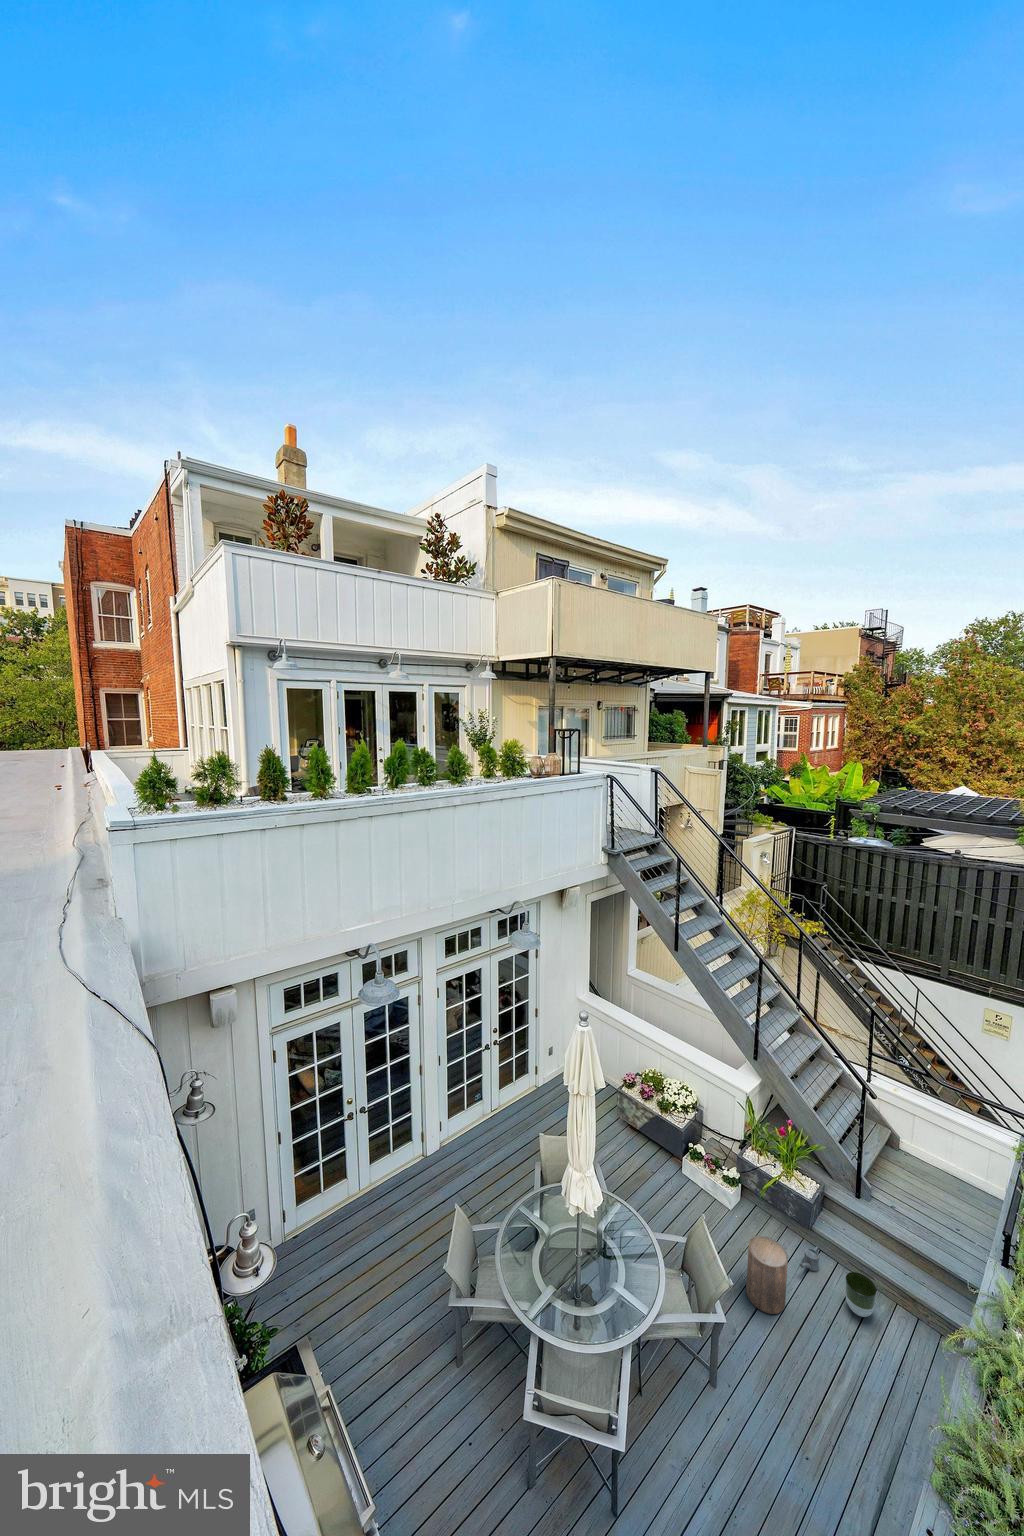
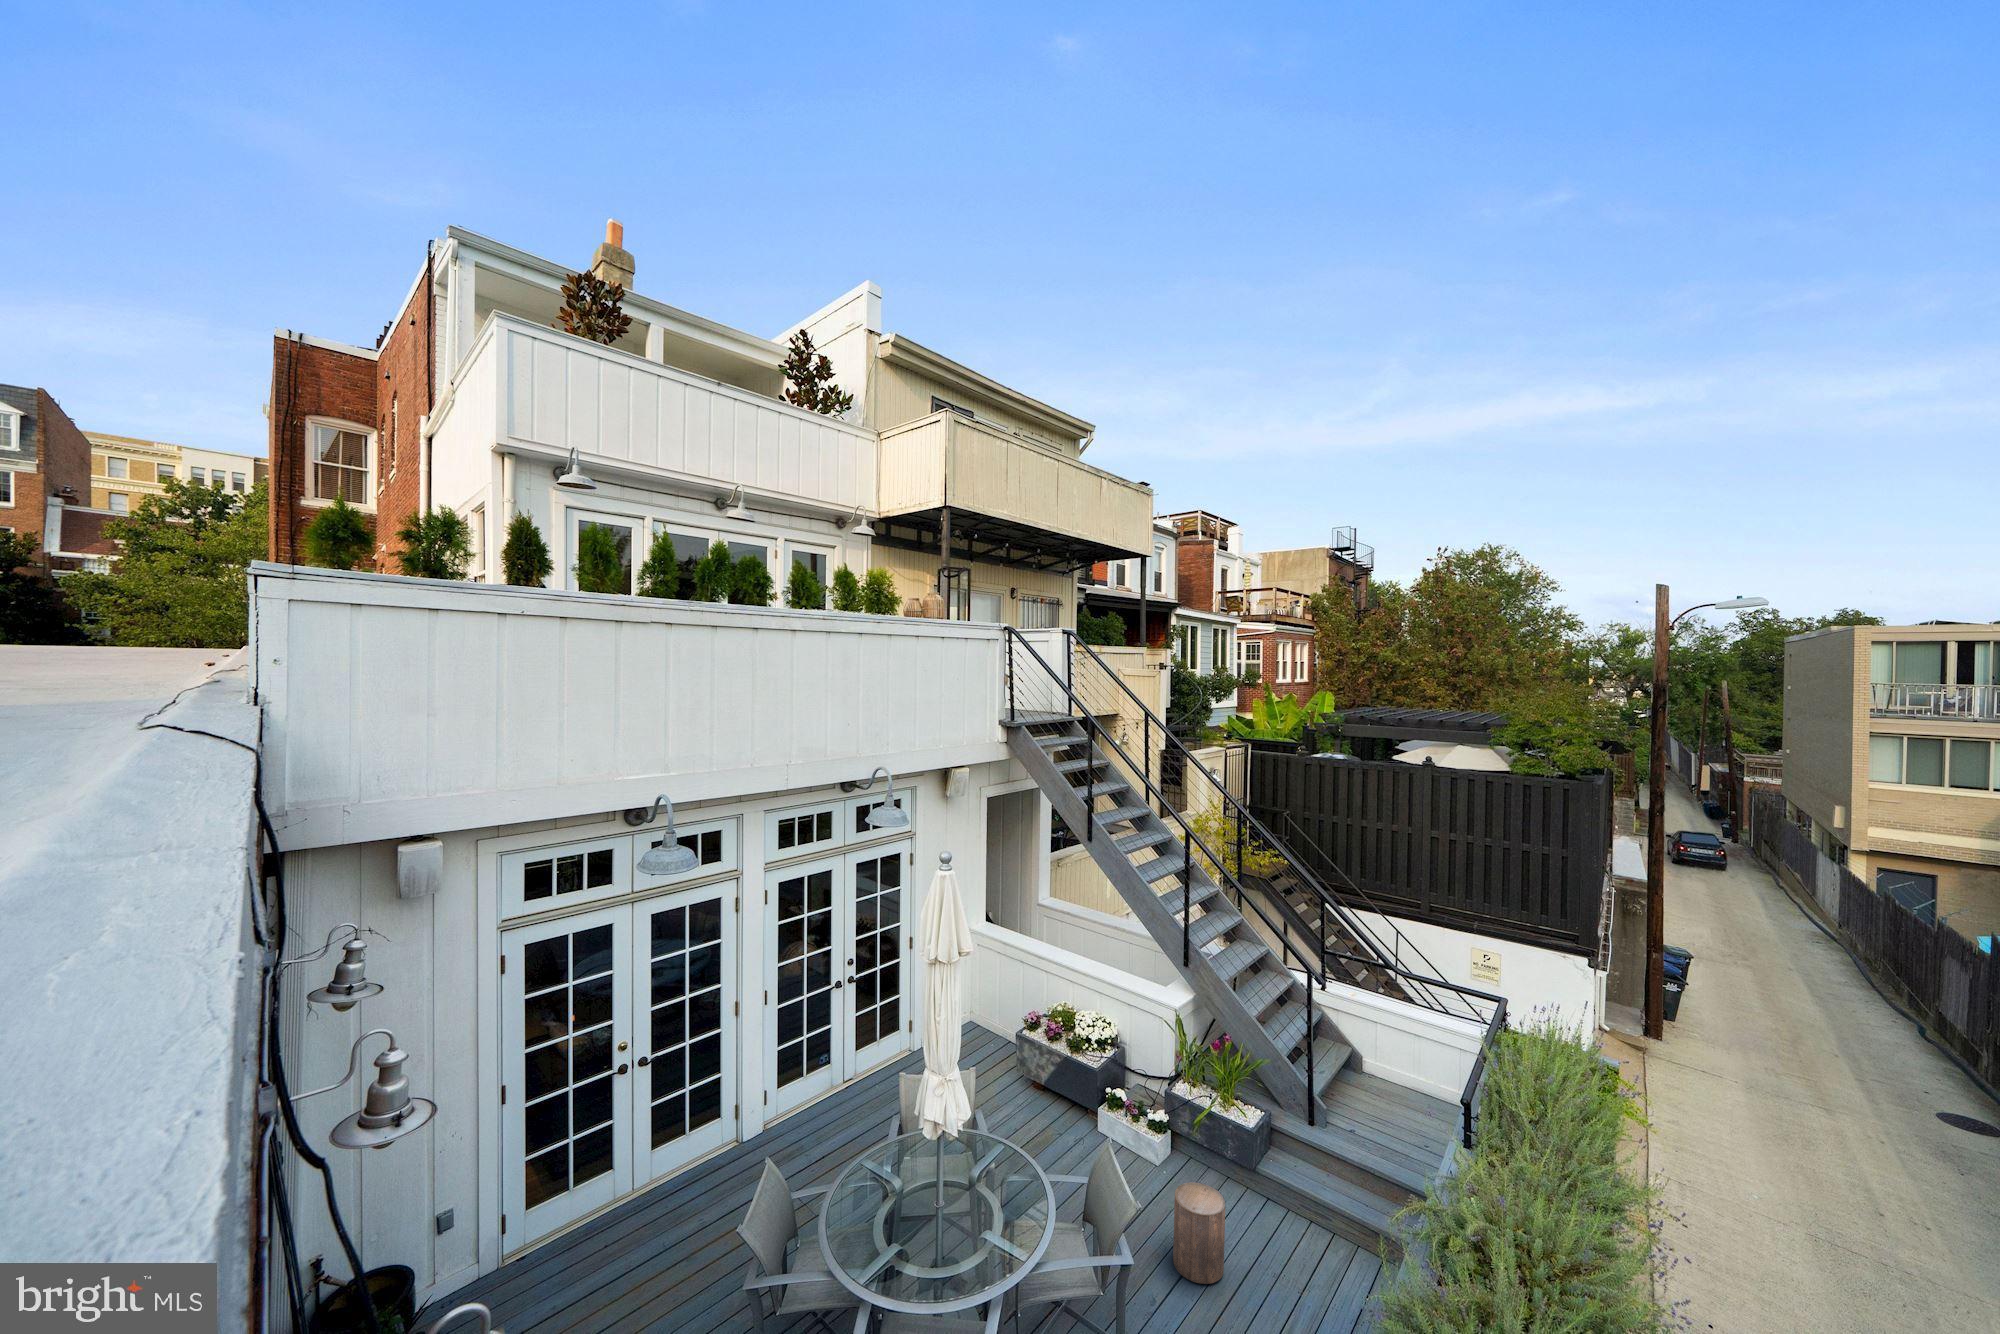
watering can: present [800,1246,819,1272] -> none [1243,1199,1269,1232]
planter: present [846,1272,877,1317] -> none [1301,1221,1340,1279]

